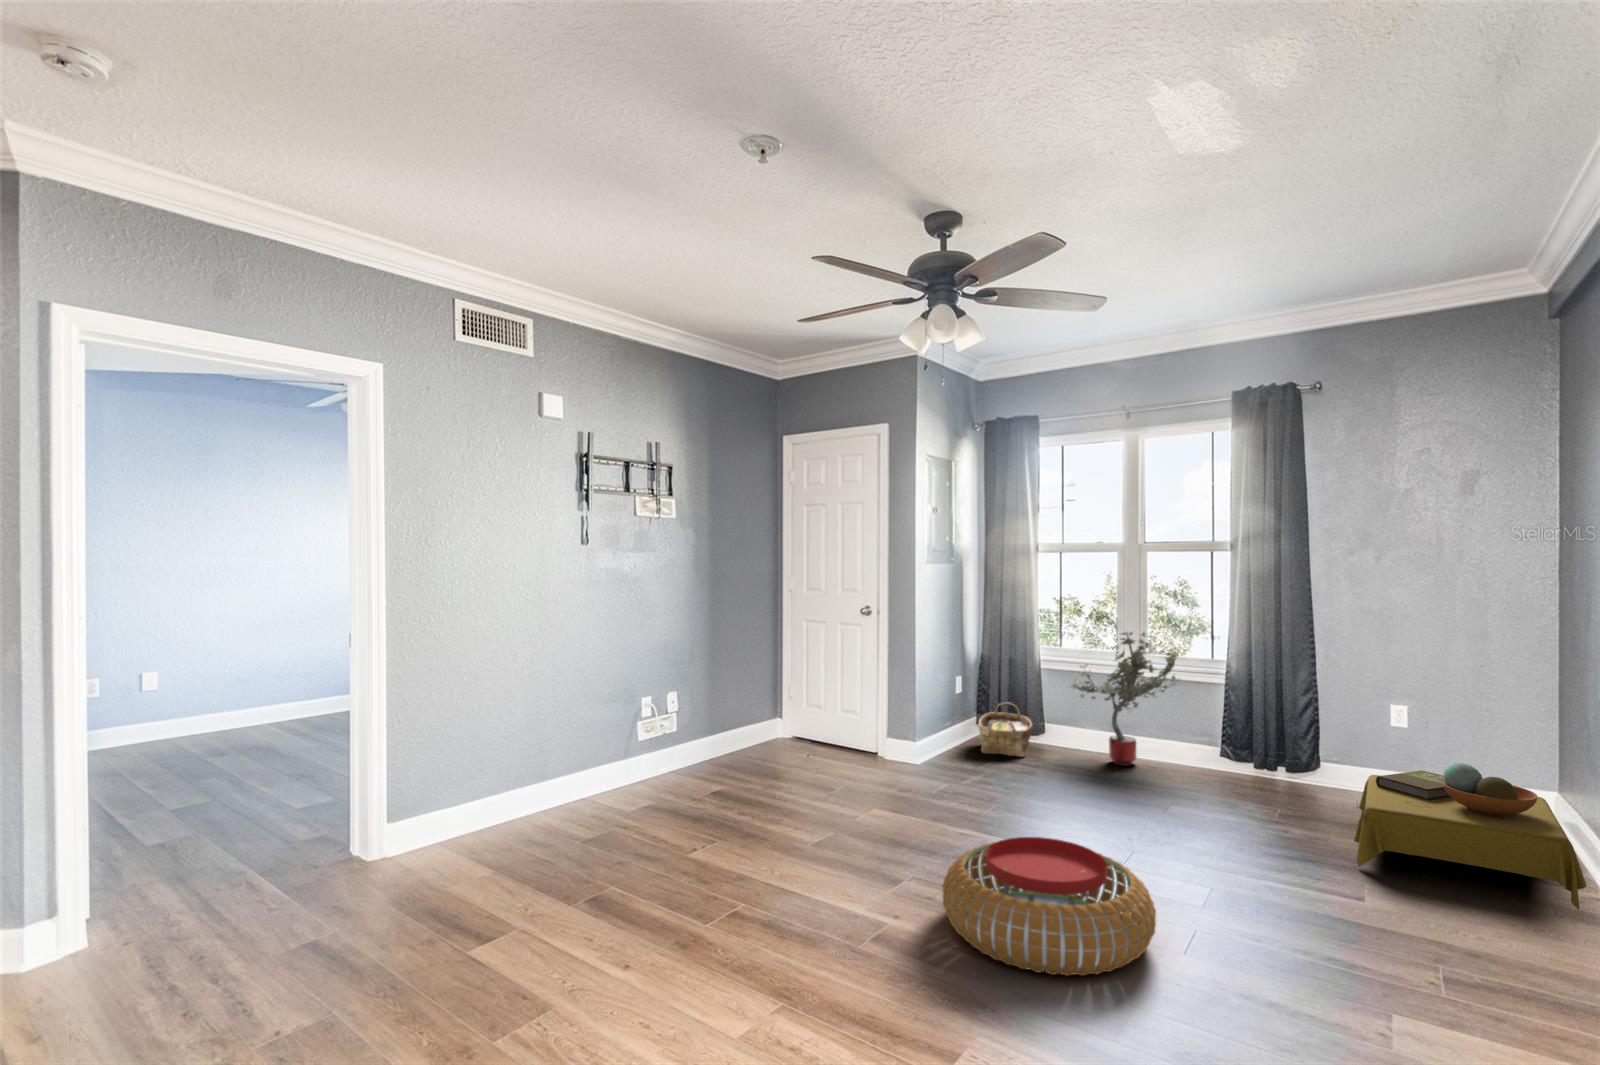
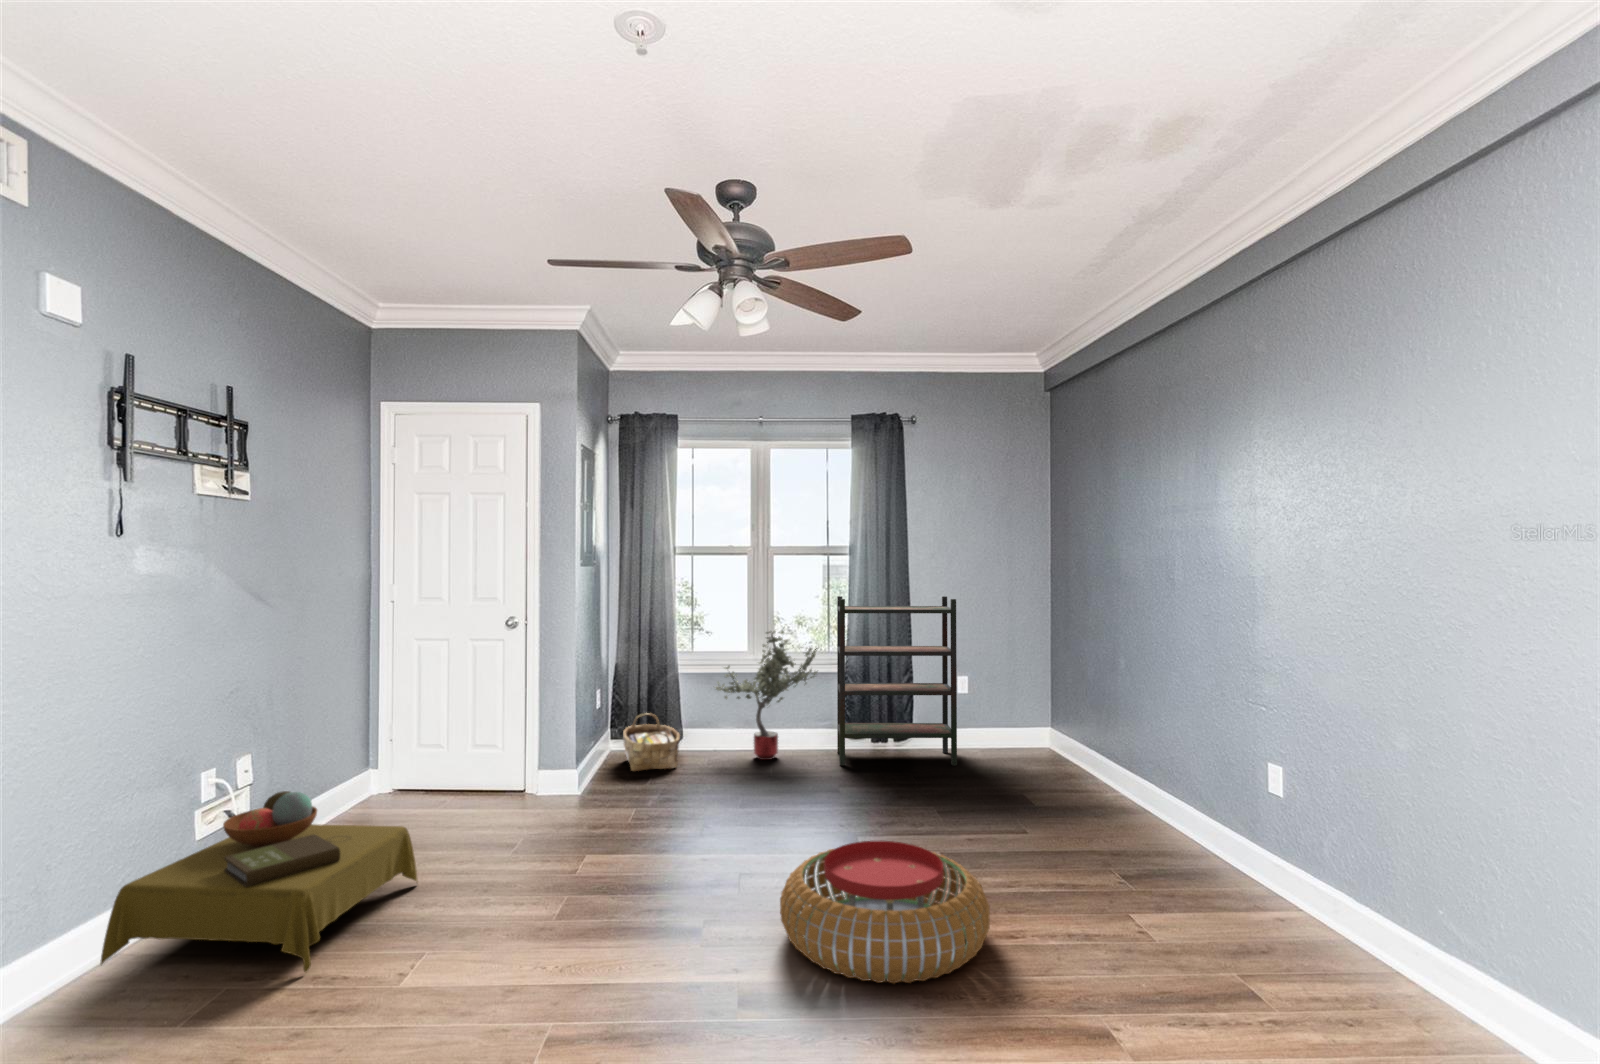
bookshelf: none [1194,599,1359,810] -> present [837,596,957,765]
side table: present [1354,763,1587,910] -> present [101,791,418,972]

